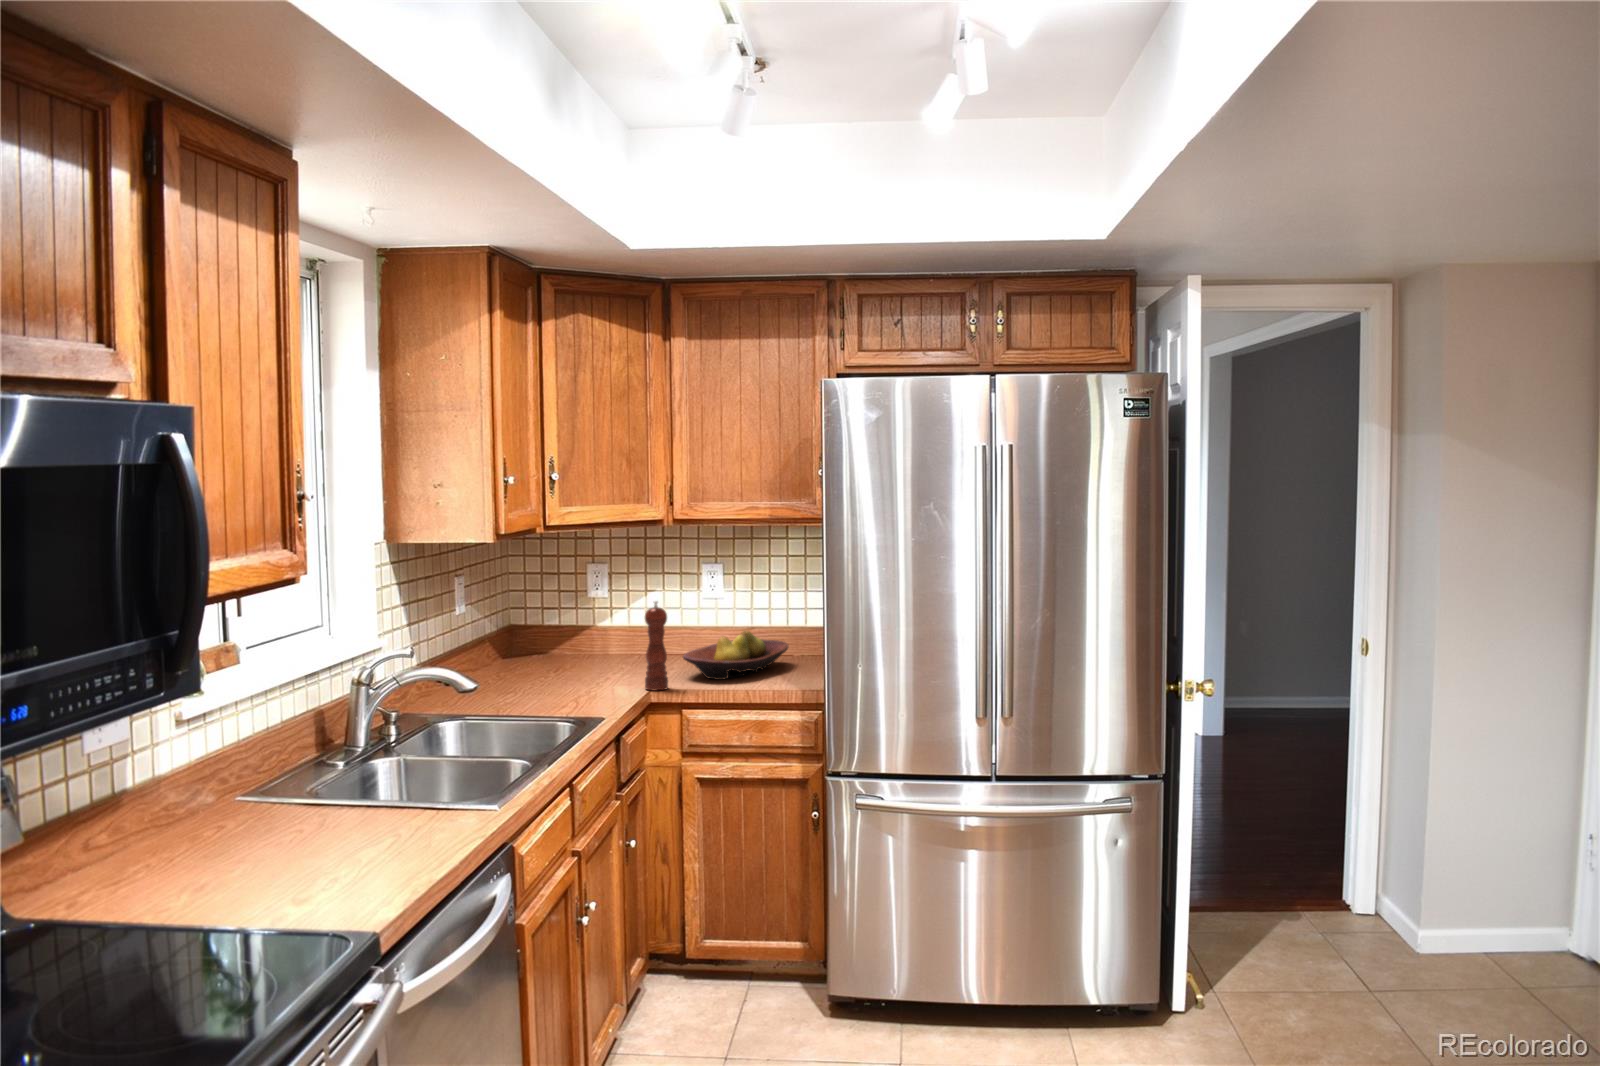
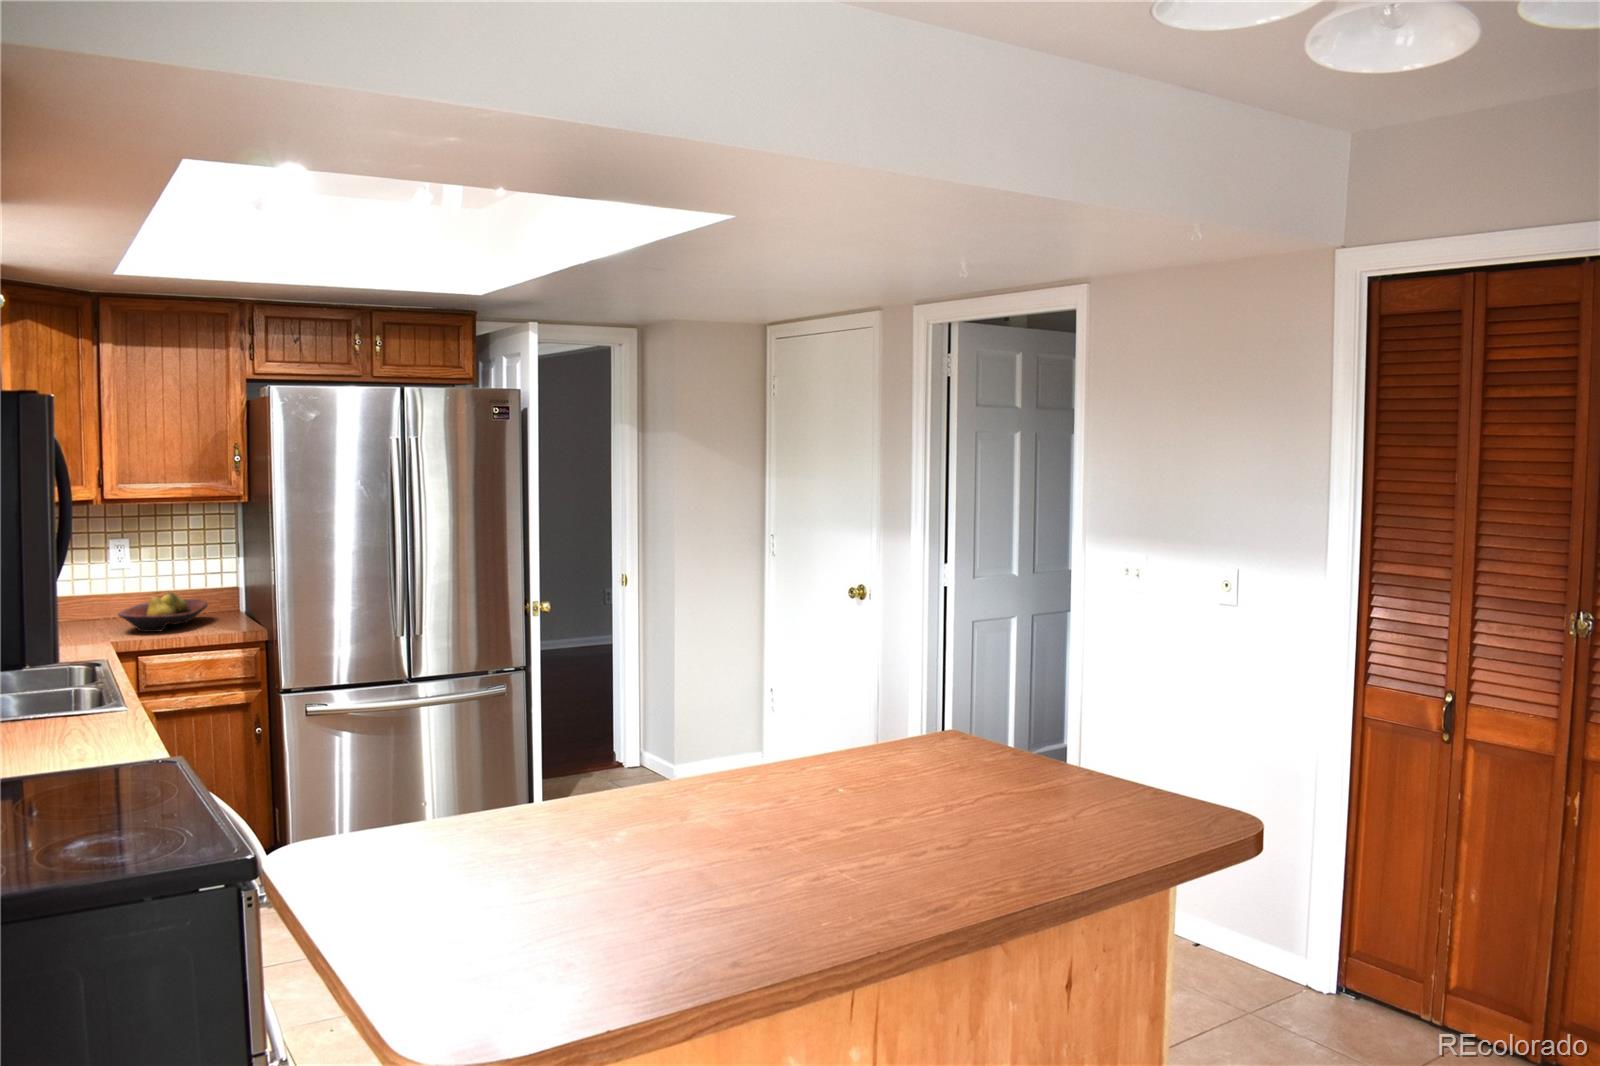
pepper mill: present [645,601,668,691] -> none [93,568,117,643]

